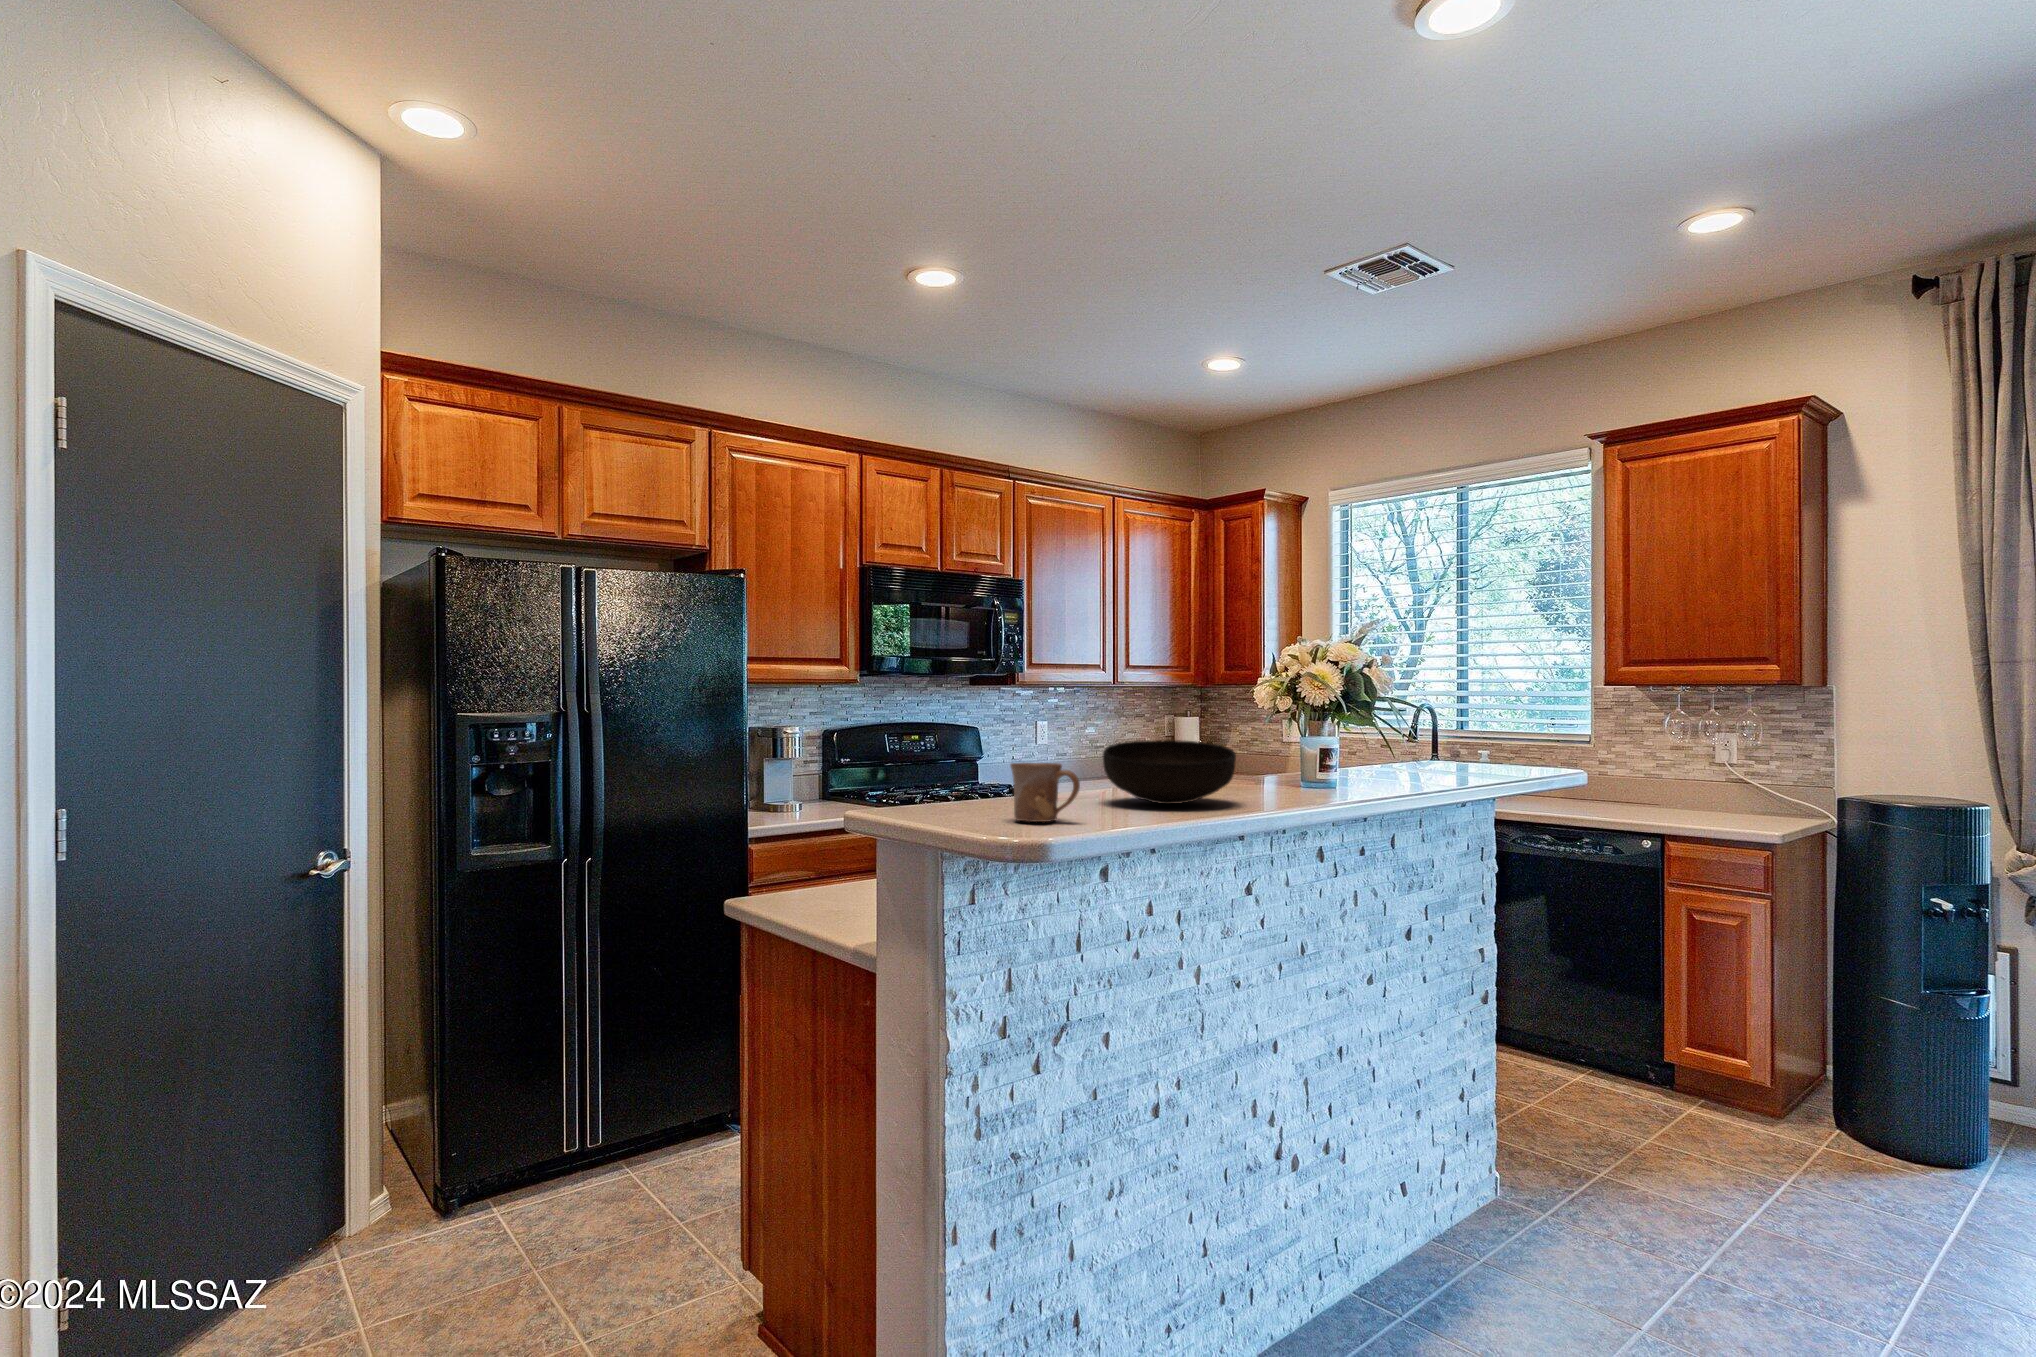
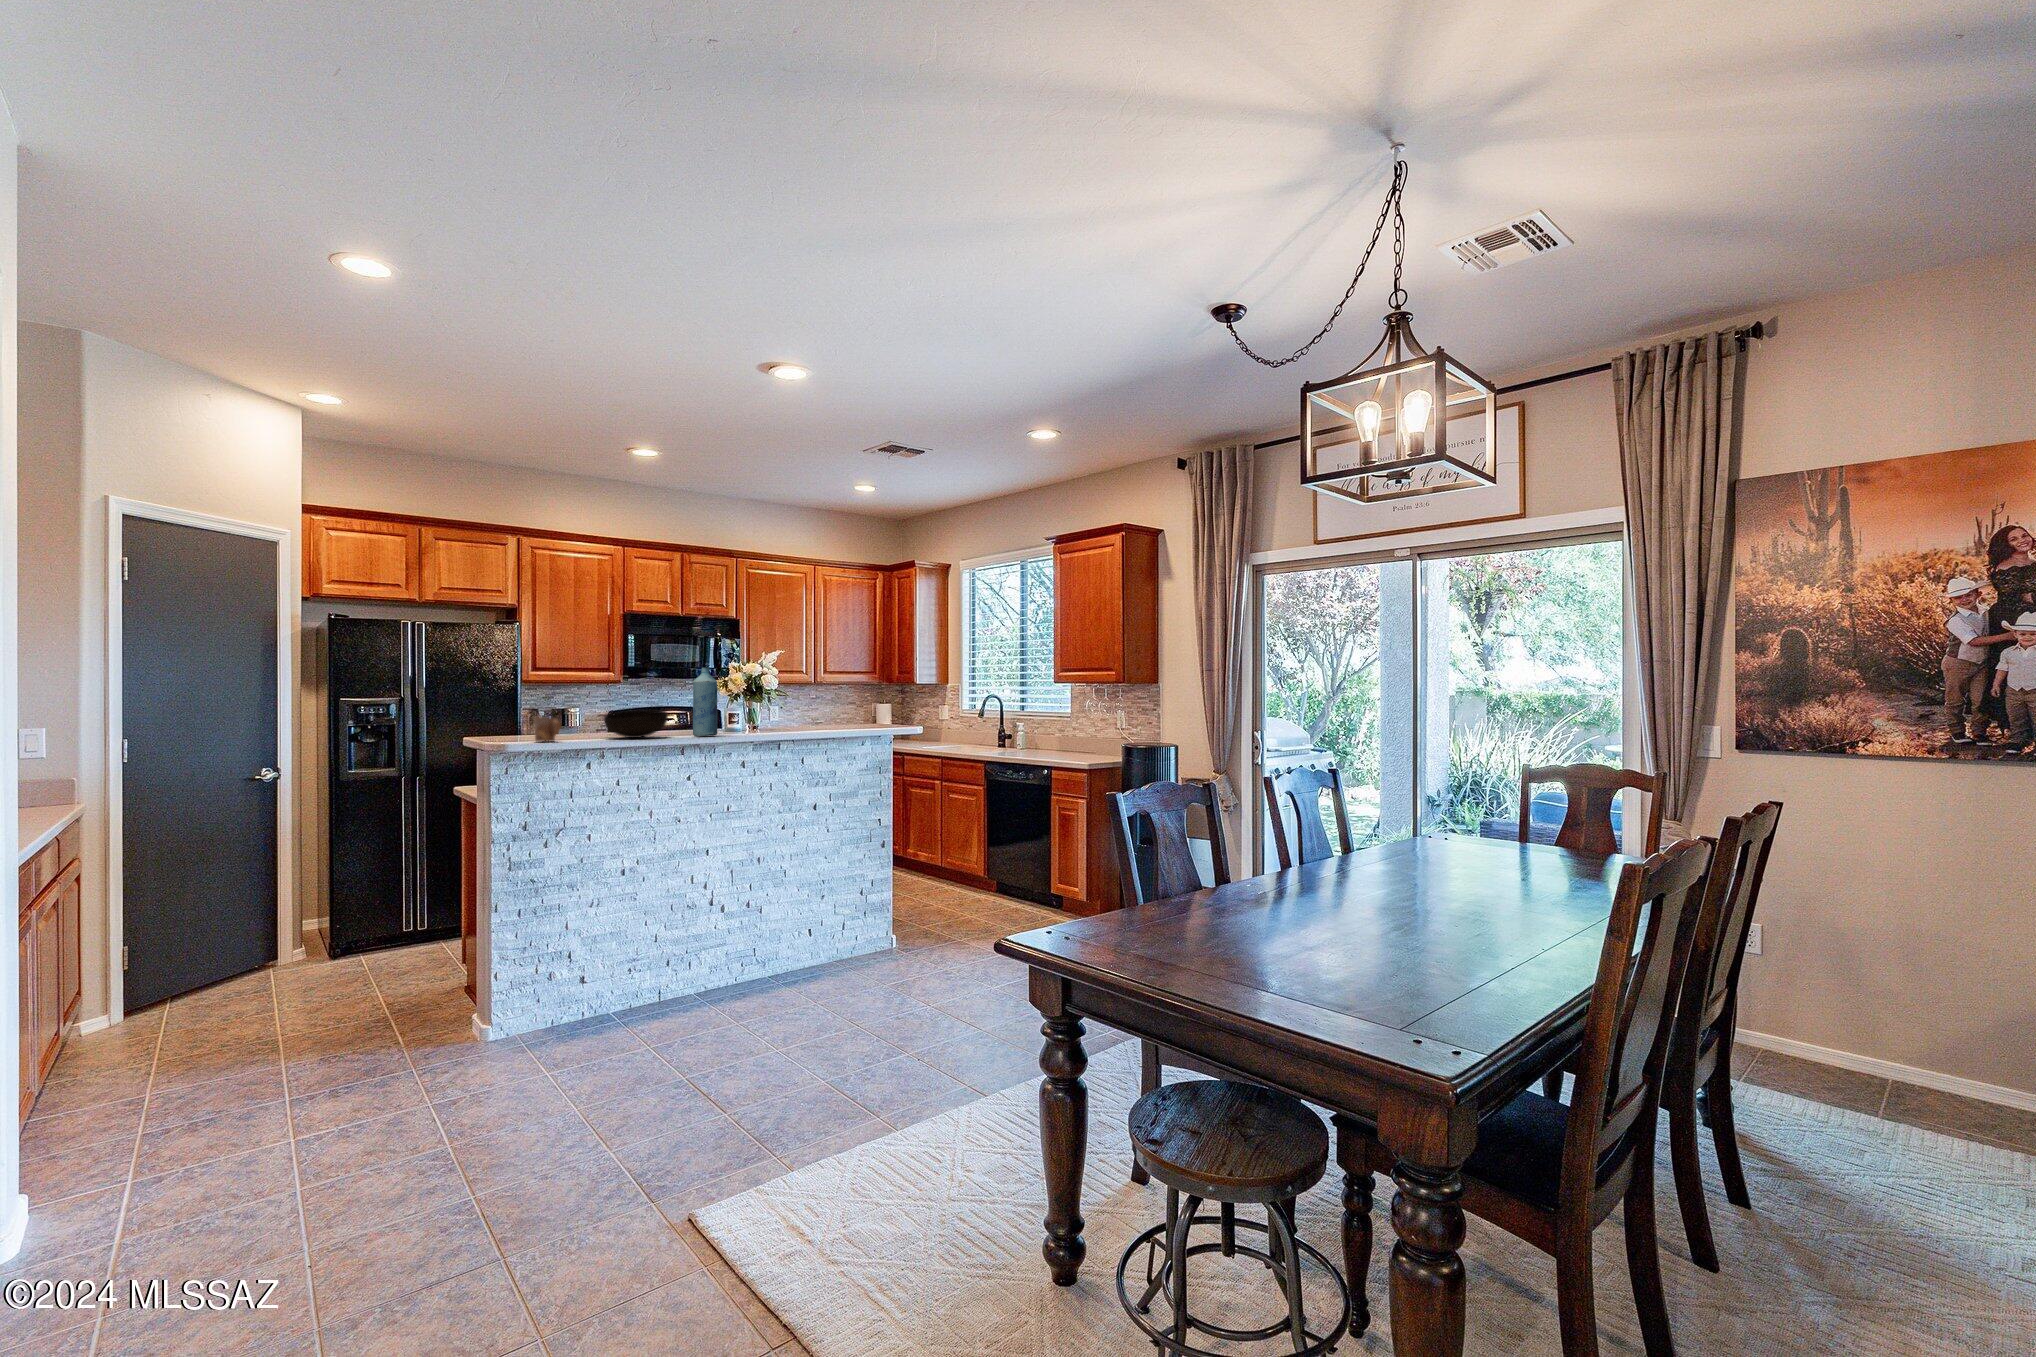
bottle: none [1257,647,1310,798] -> present [693,668,717,736]

